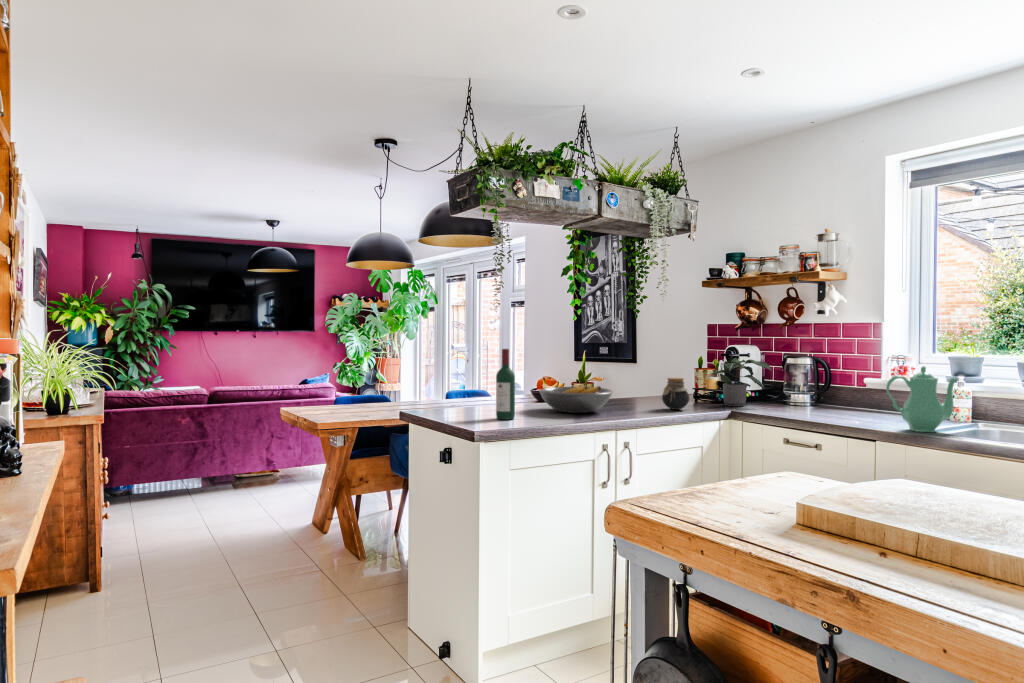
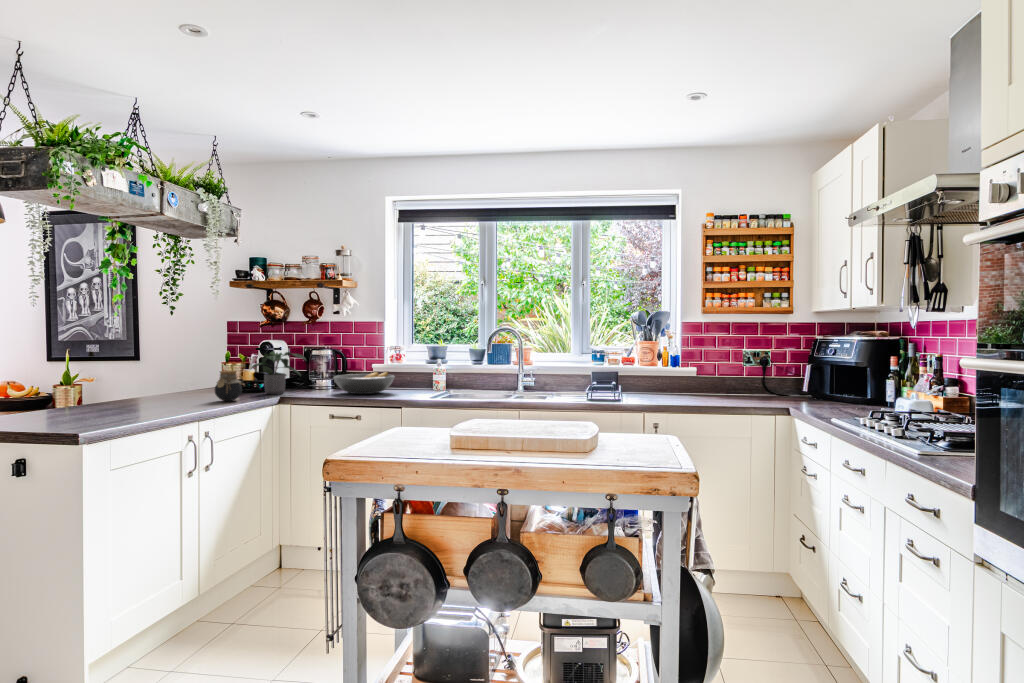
wine bottle: present [496,349,515,420] -> none [32,344,60,428]
teapot: present [886,366,958,432] -> none [407,352,449,399]
fruit bowl: present [539,386,613,413] -> present [334,372,395,394]

